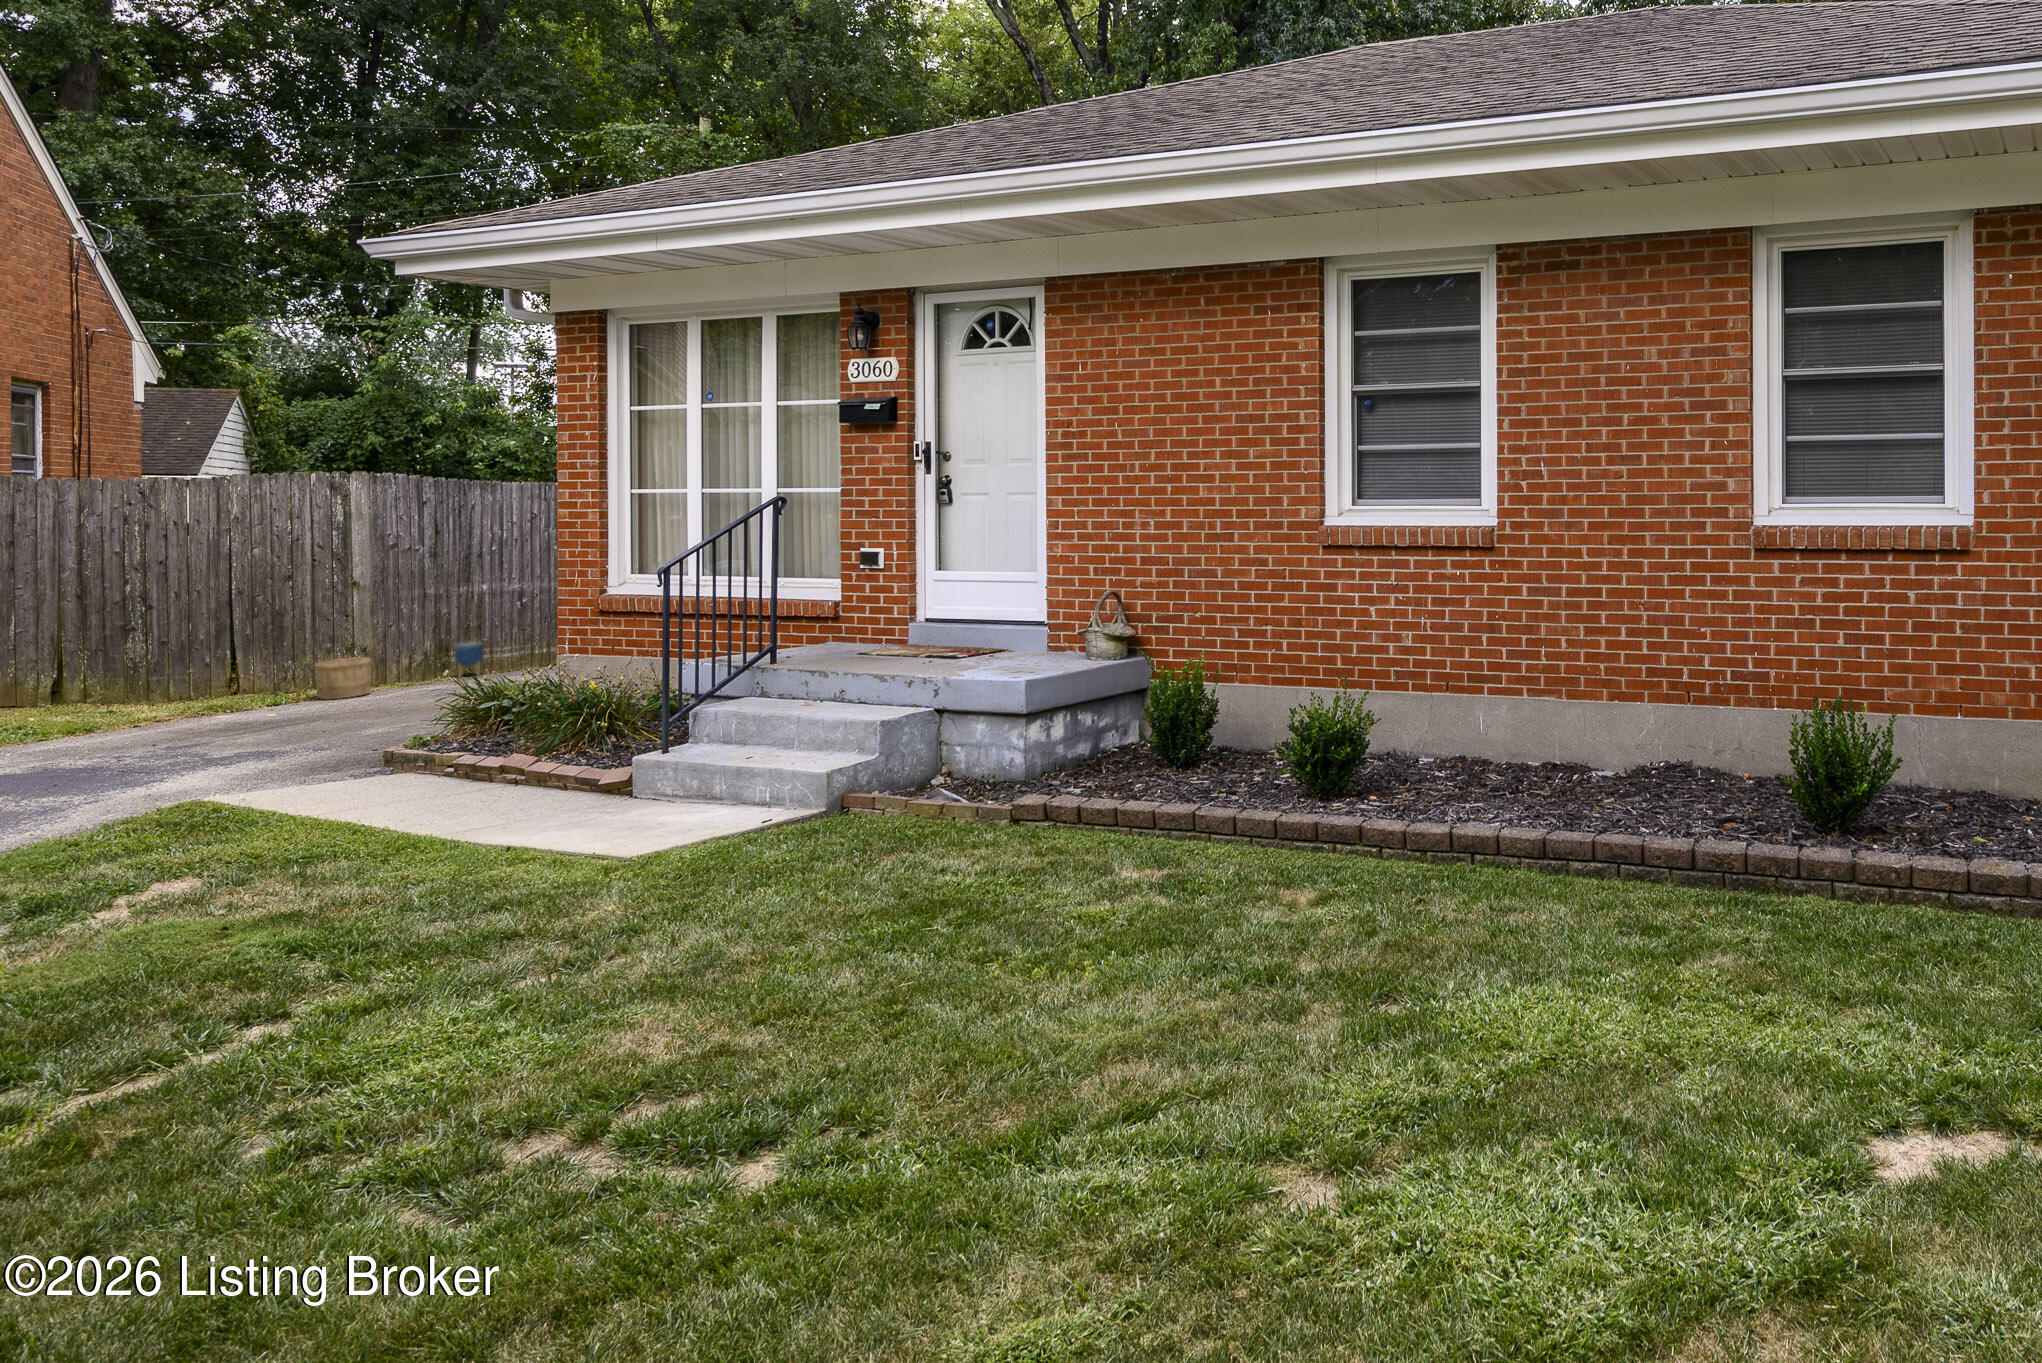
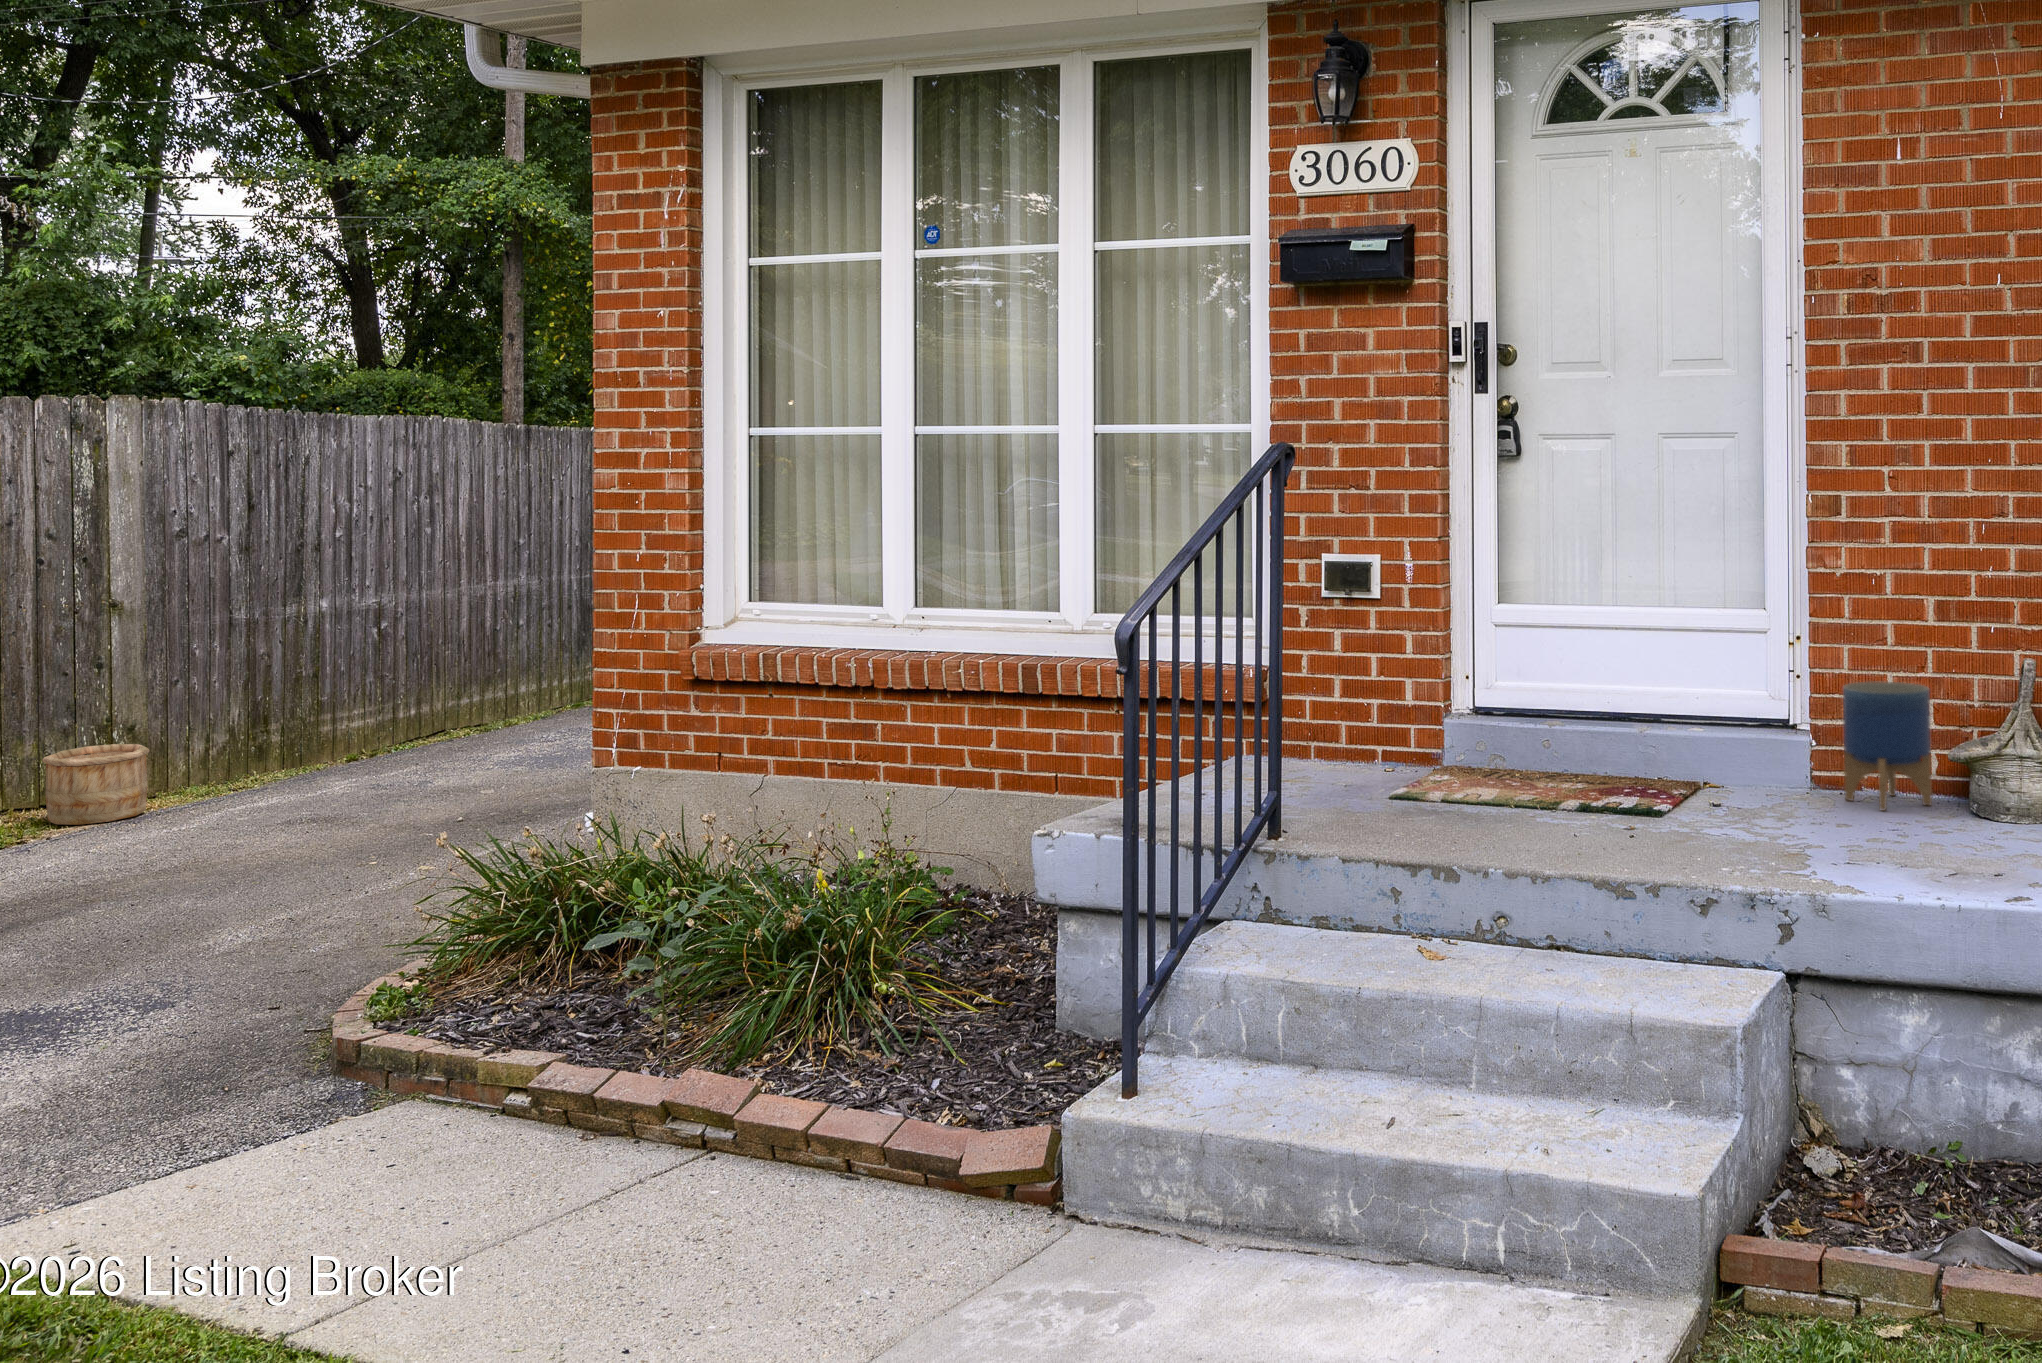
planter: present [455,642,484,678] -> present [1843,682,1932,810]

